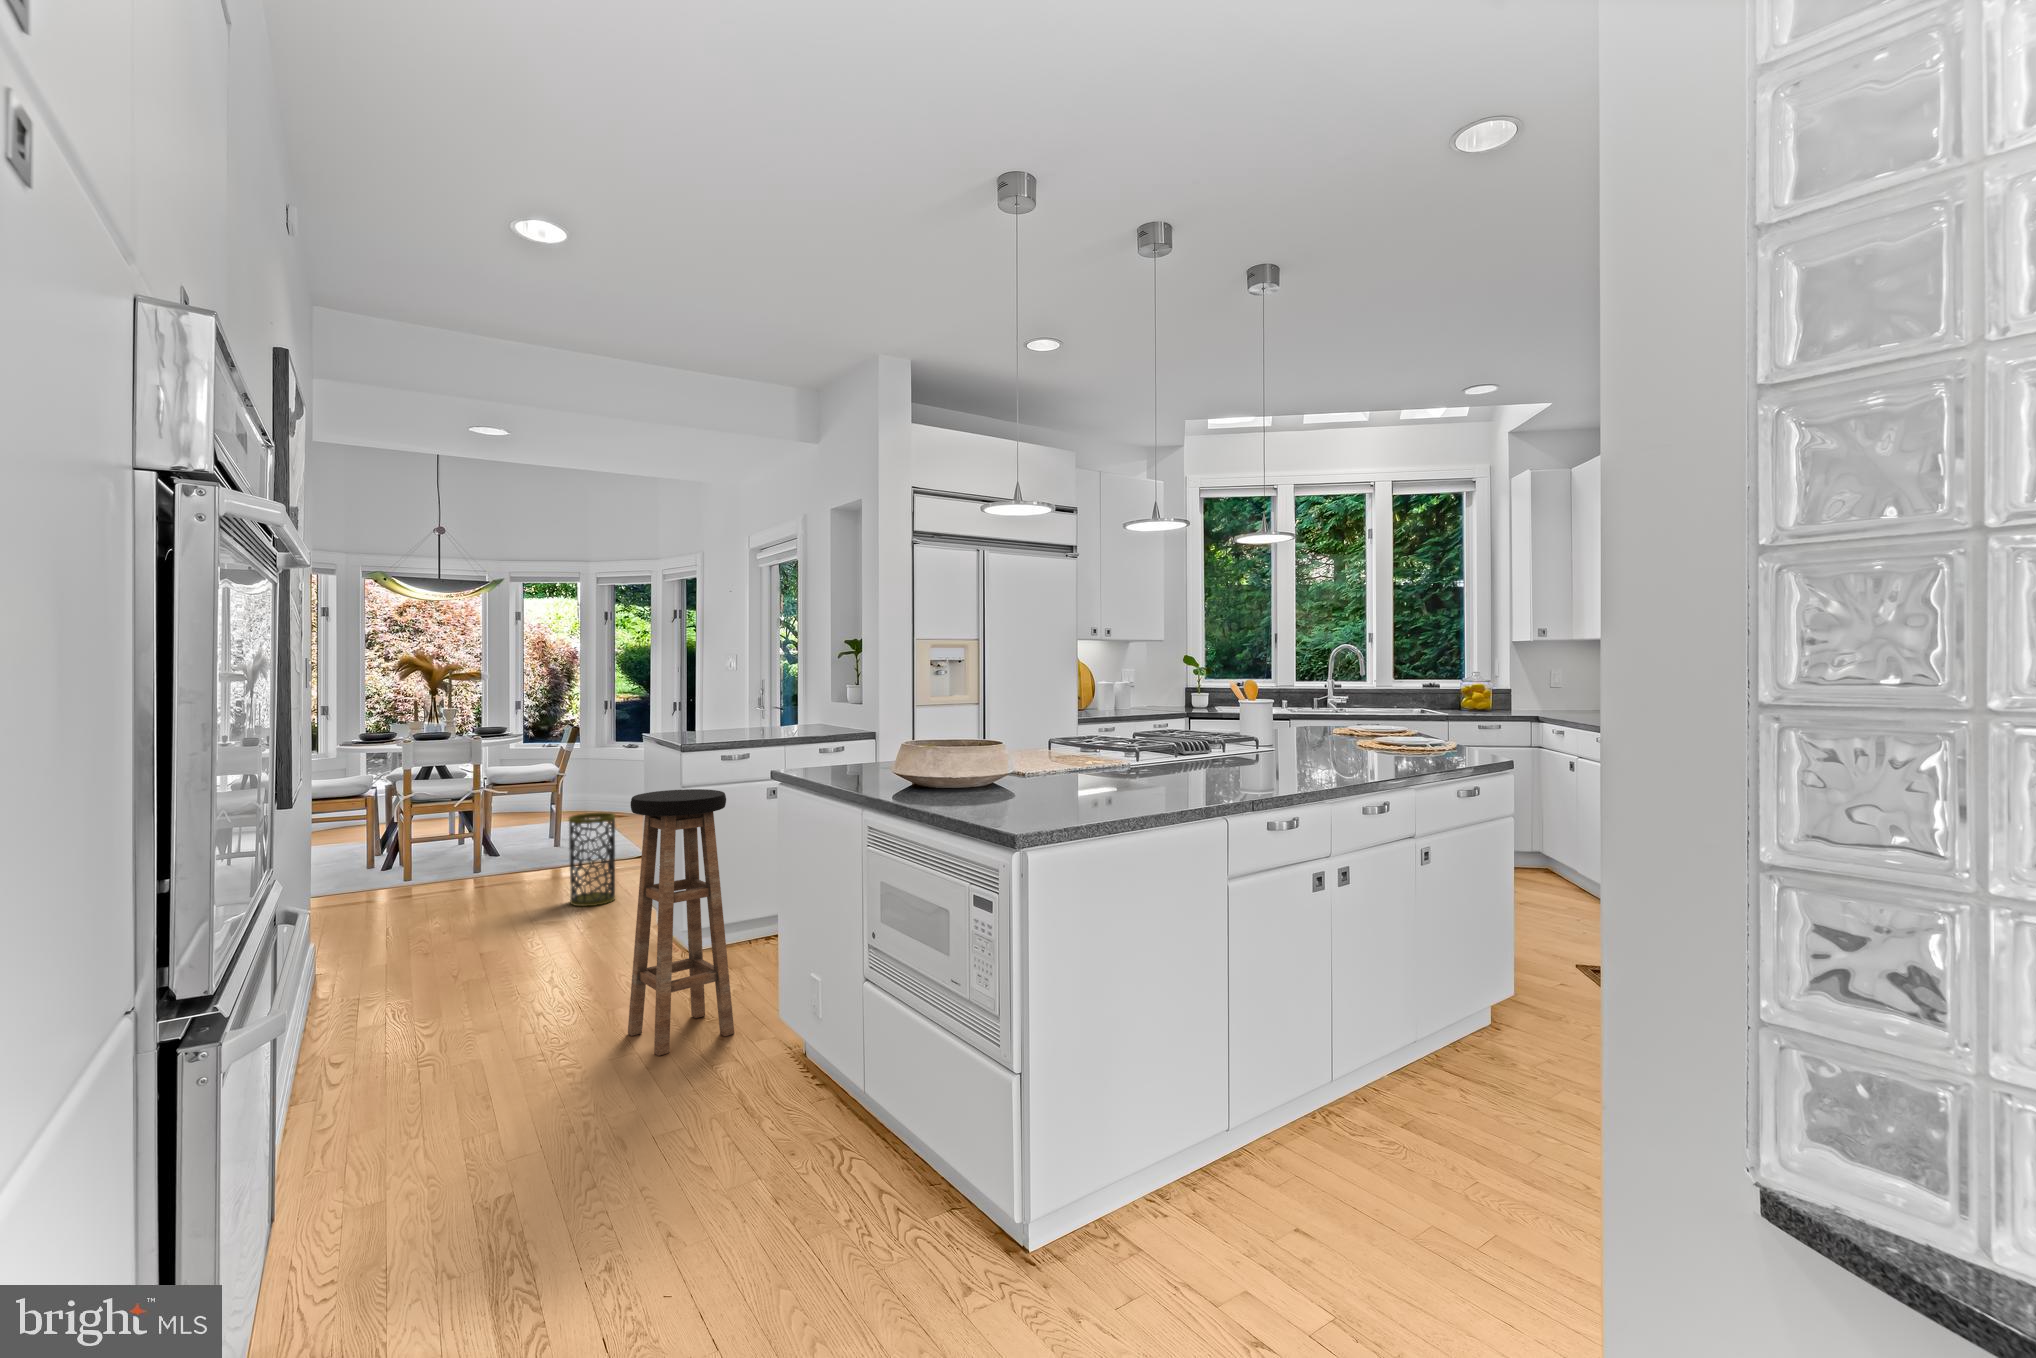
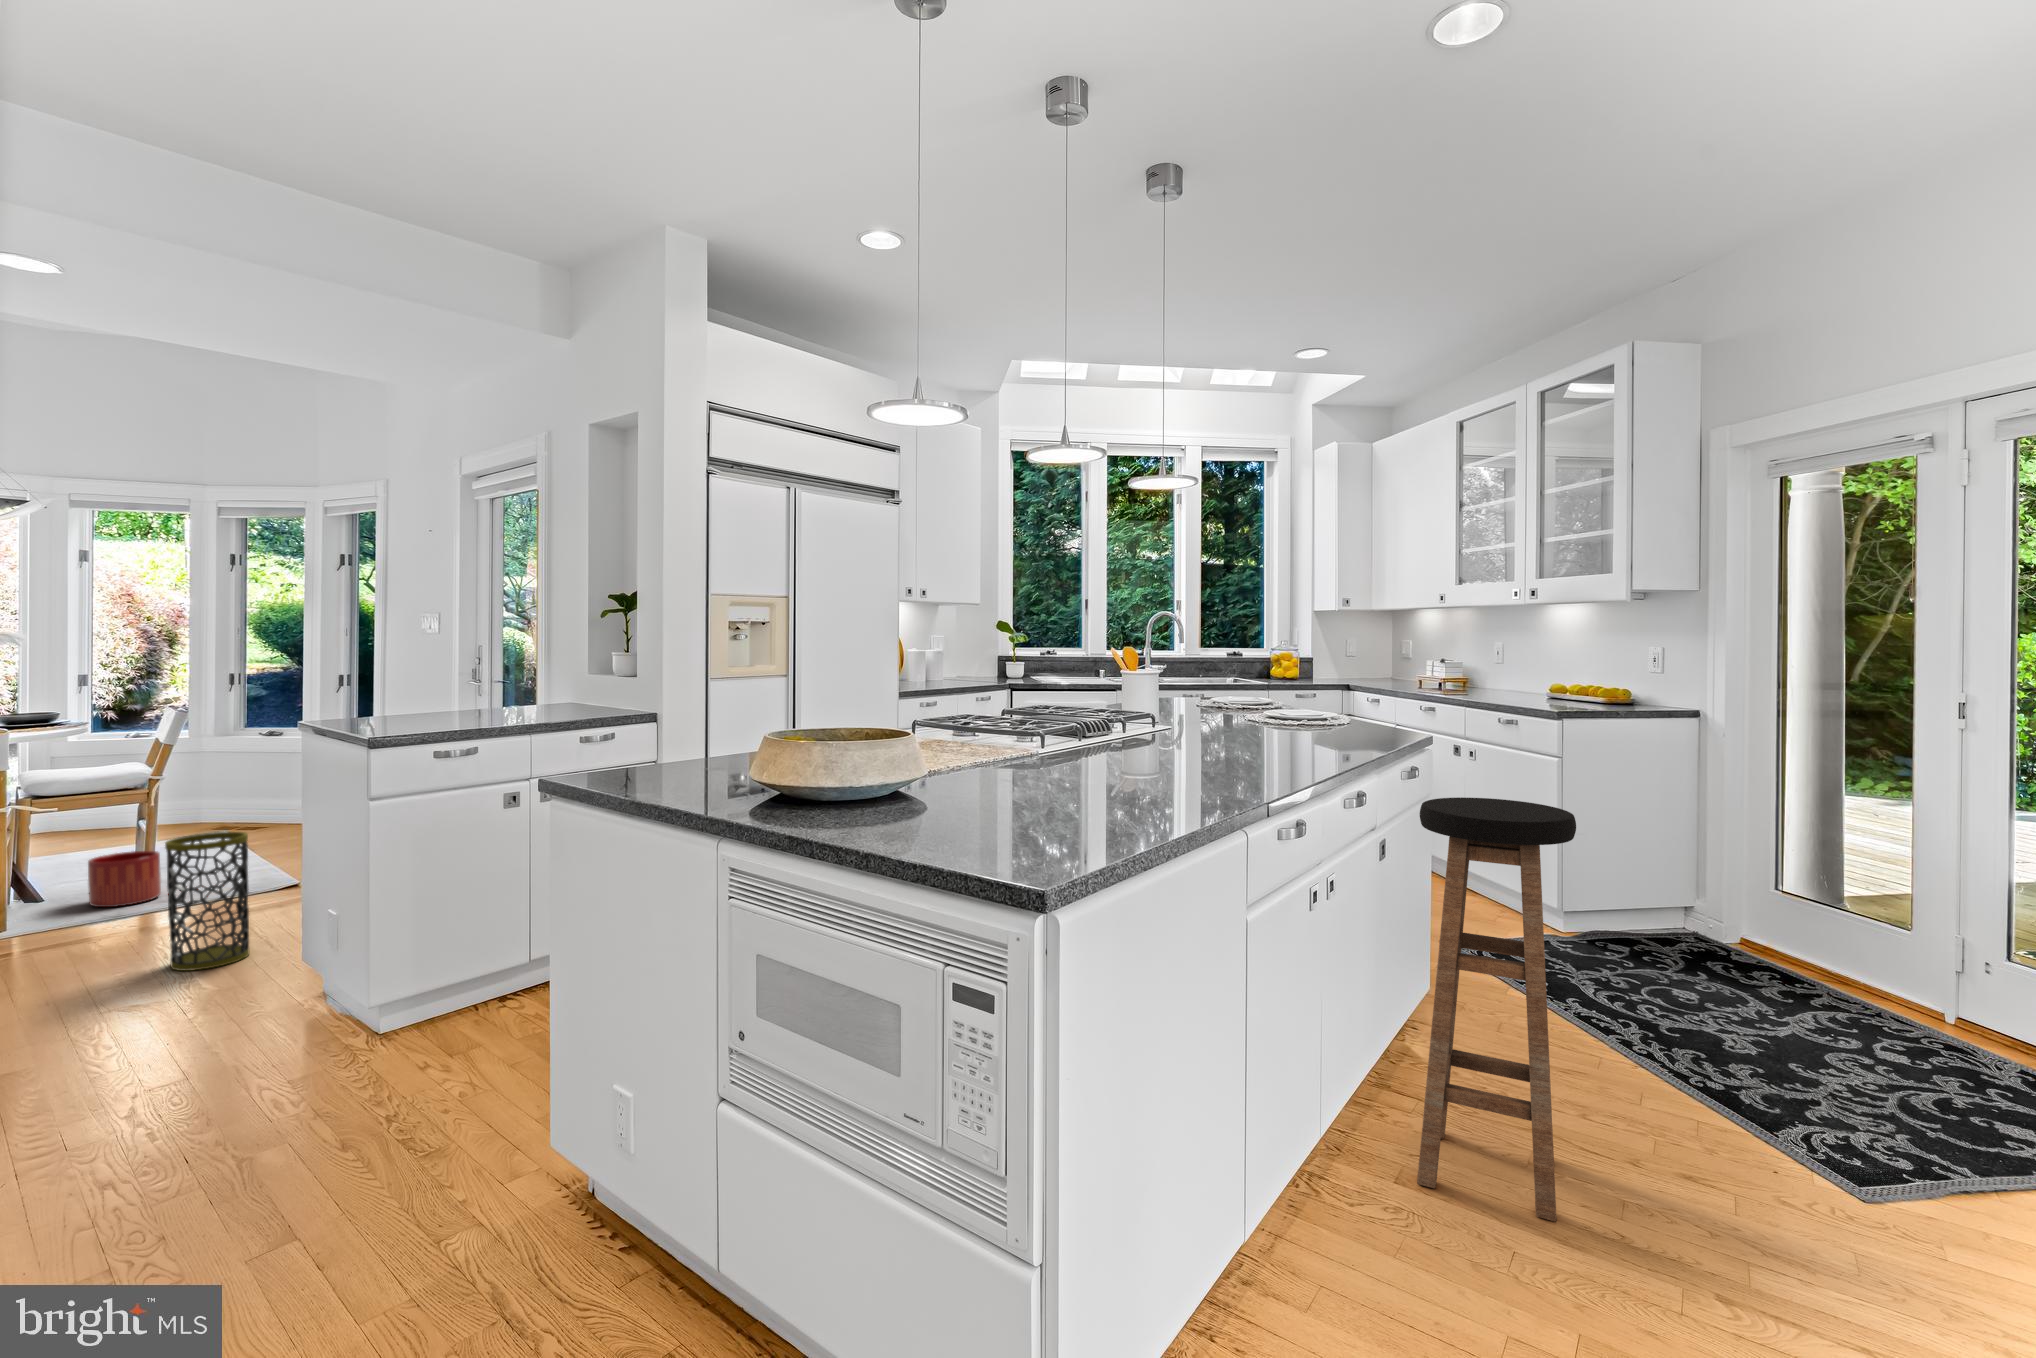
bar stool: present [628,789,734,1056] -> present [1417,797,1576,1221]
planter: none [522,827,563,864] -> present [88,851,161,907]

